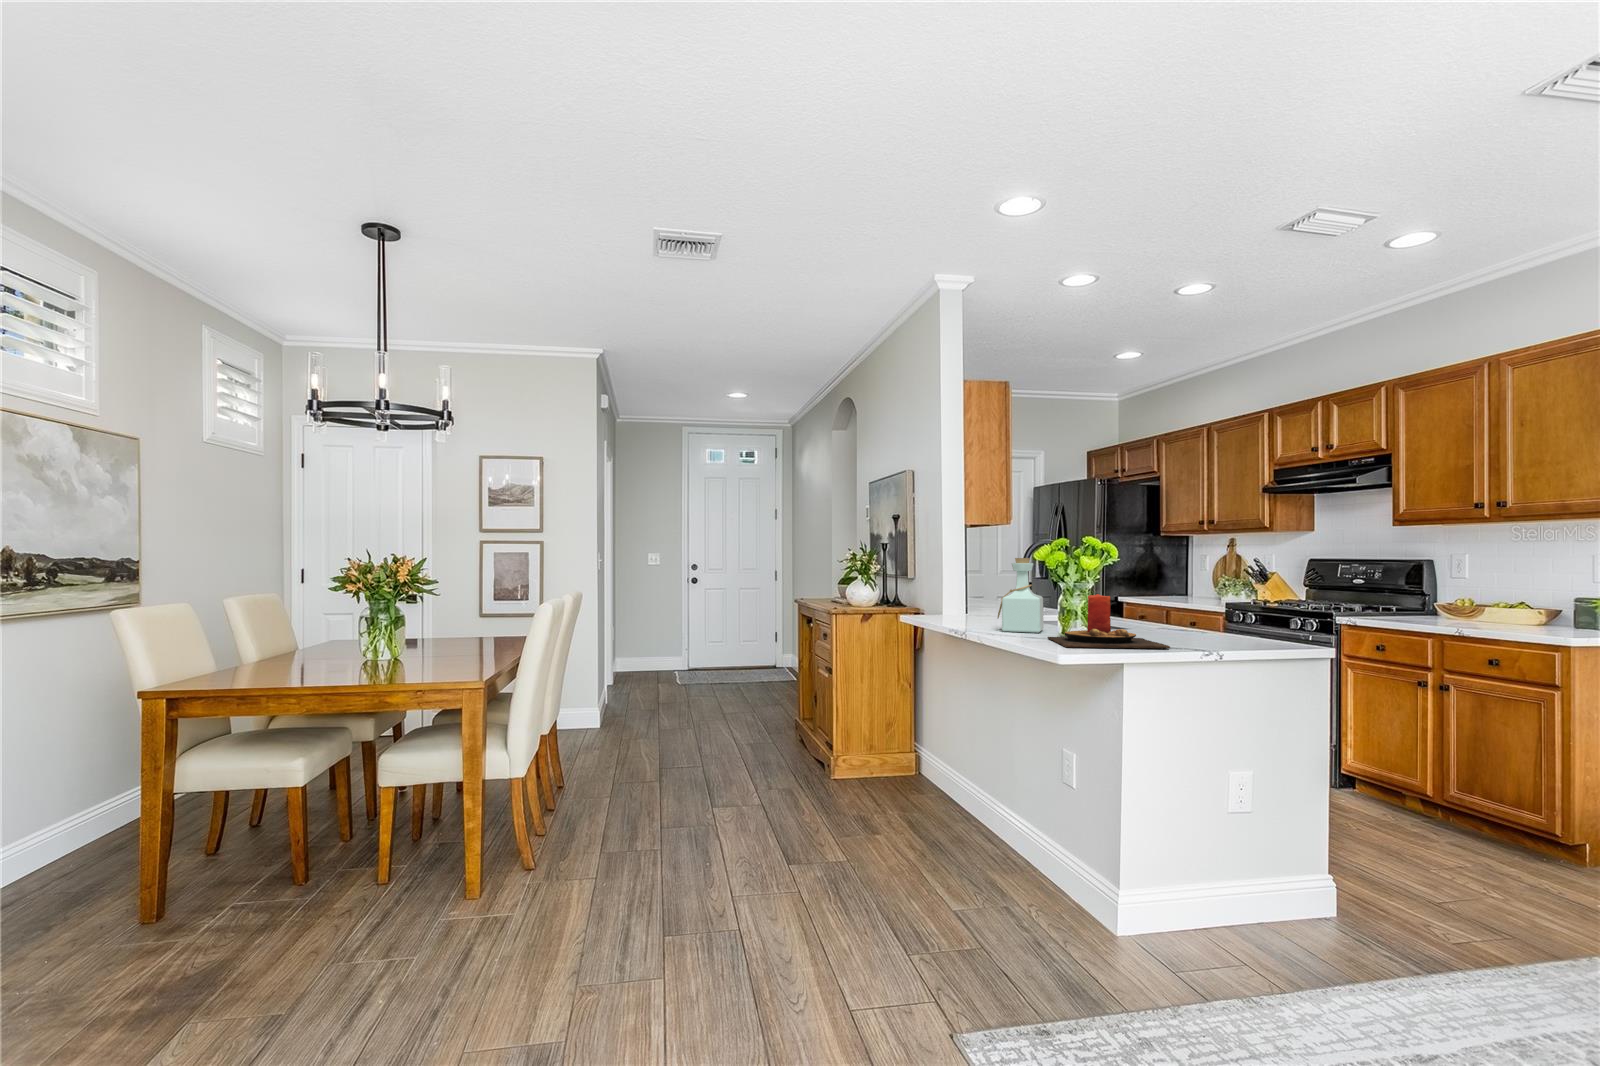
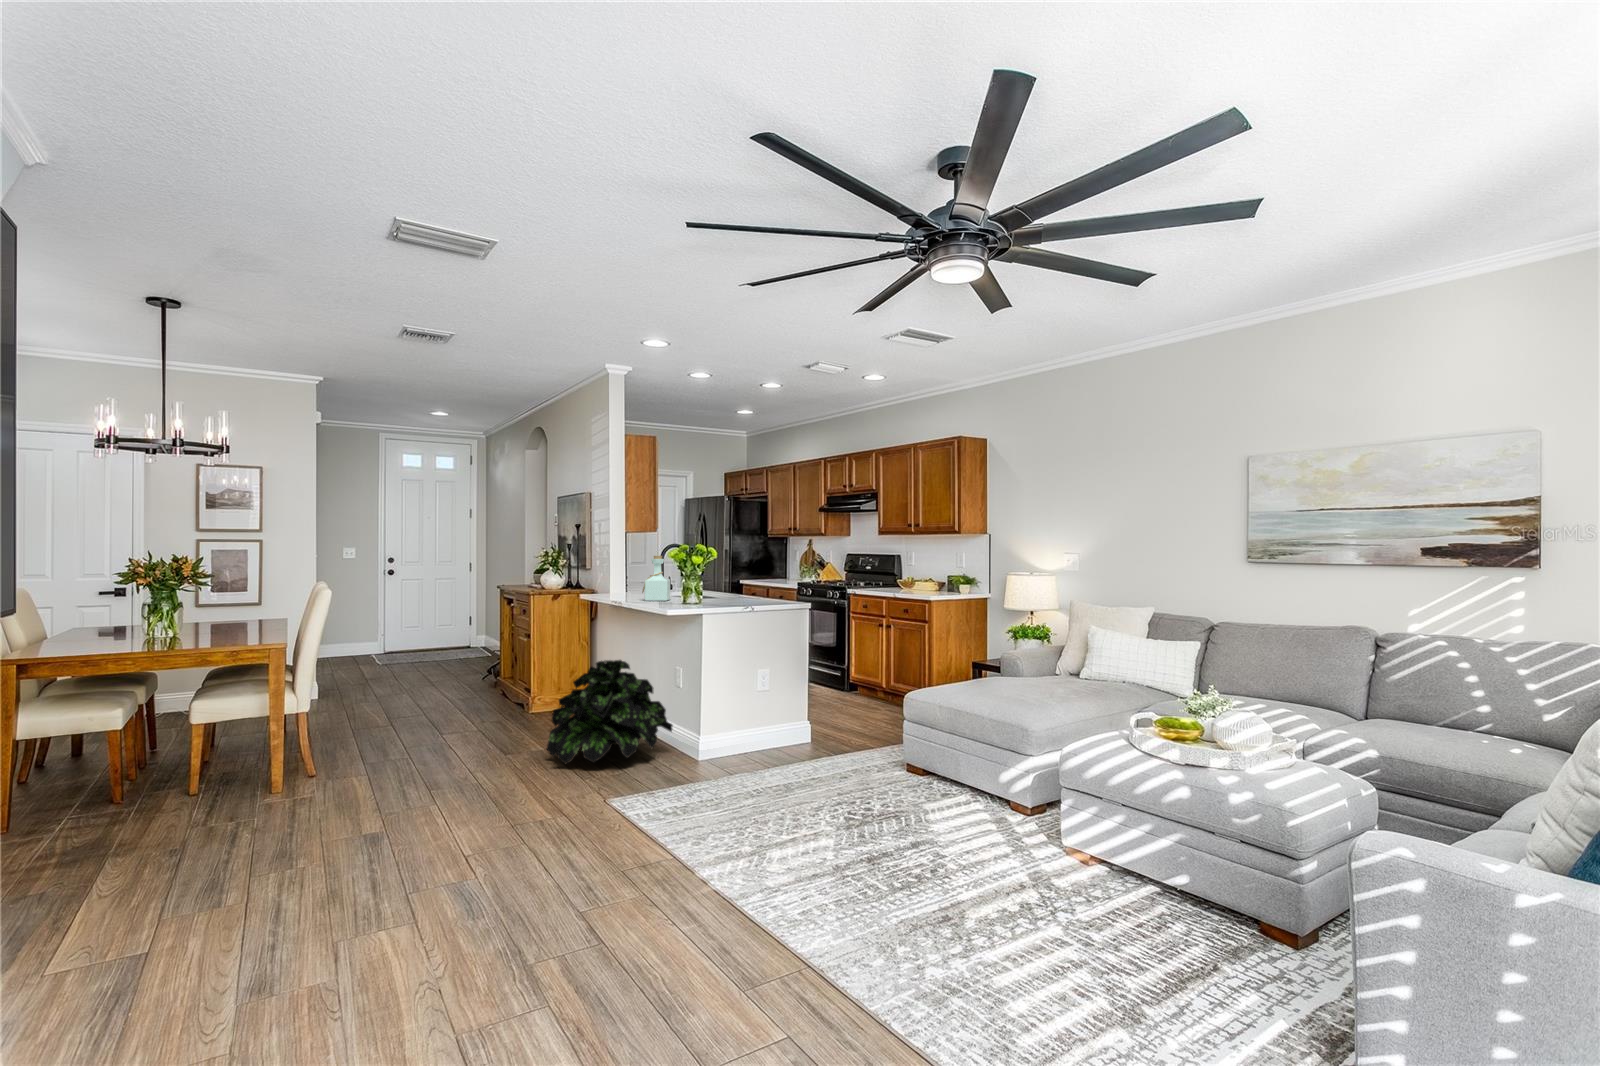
candle: present [1048,594,1170,648] -> none [670,577,732,607]
potted plant: none [850,729,1058,909] -> present [547,660,672,764]

